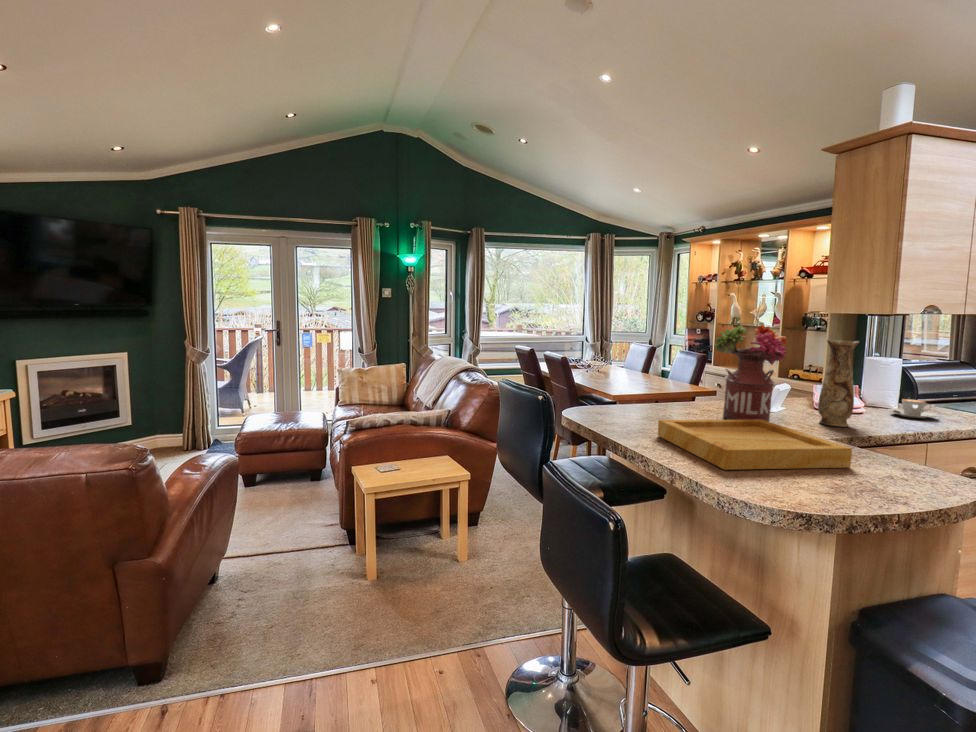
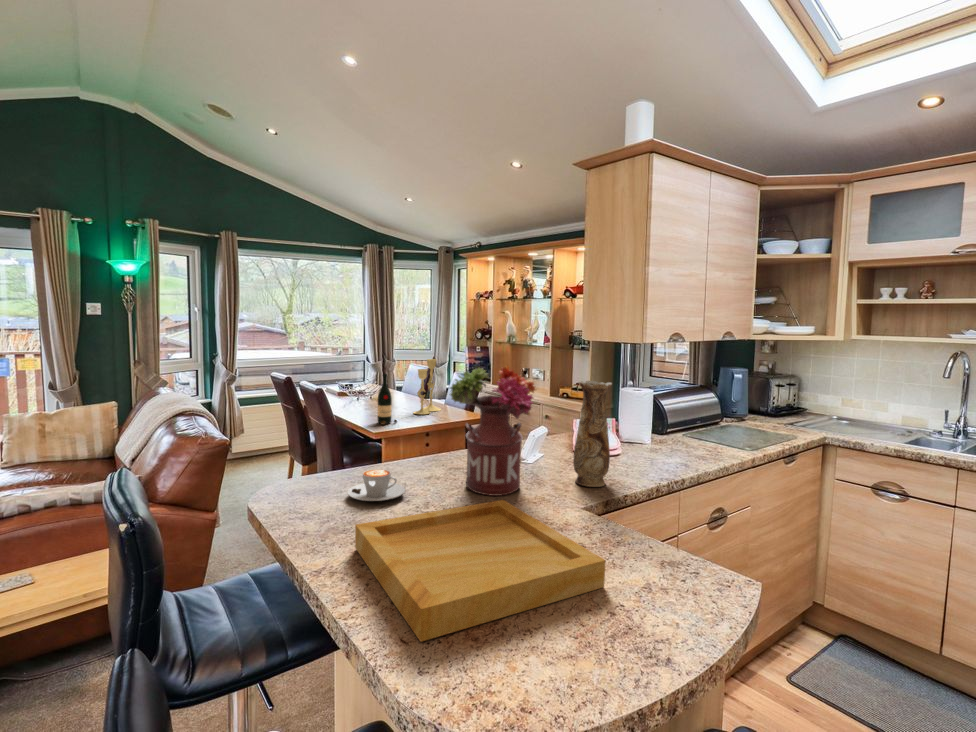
candlestick: none [643,336,668,384] -> present [414,359,441,414]
wine bottle: none [614,345,632,389] -> present [378,374,397,424]
coffee cup: present [889,399,937,418] -> present [347,469,405,501]

